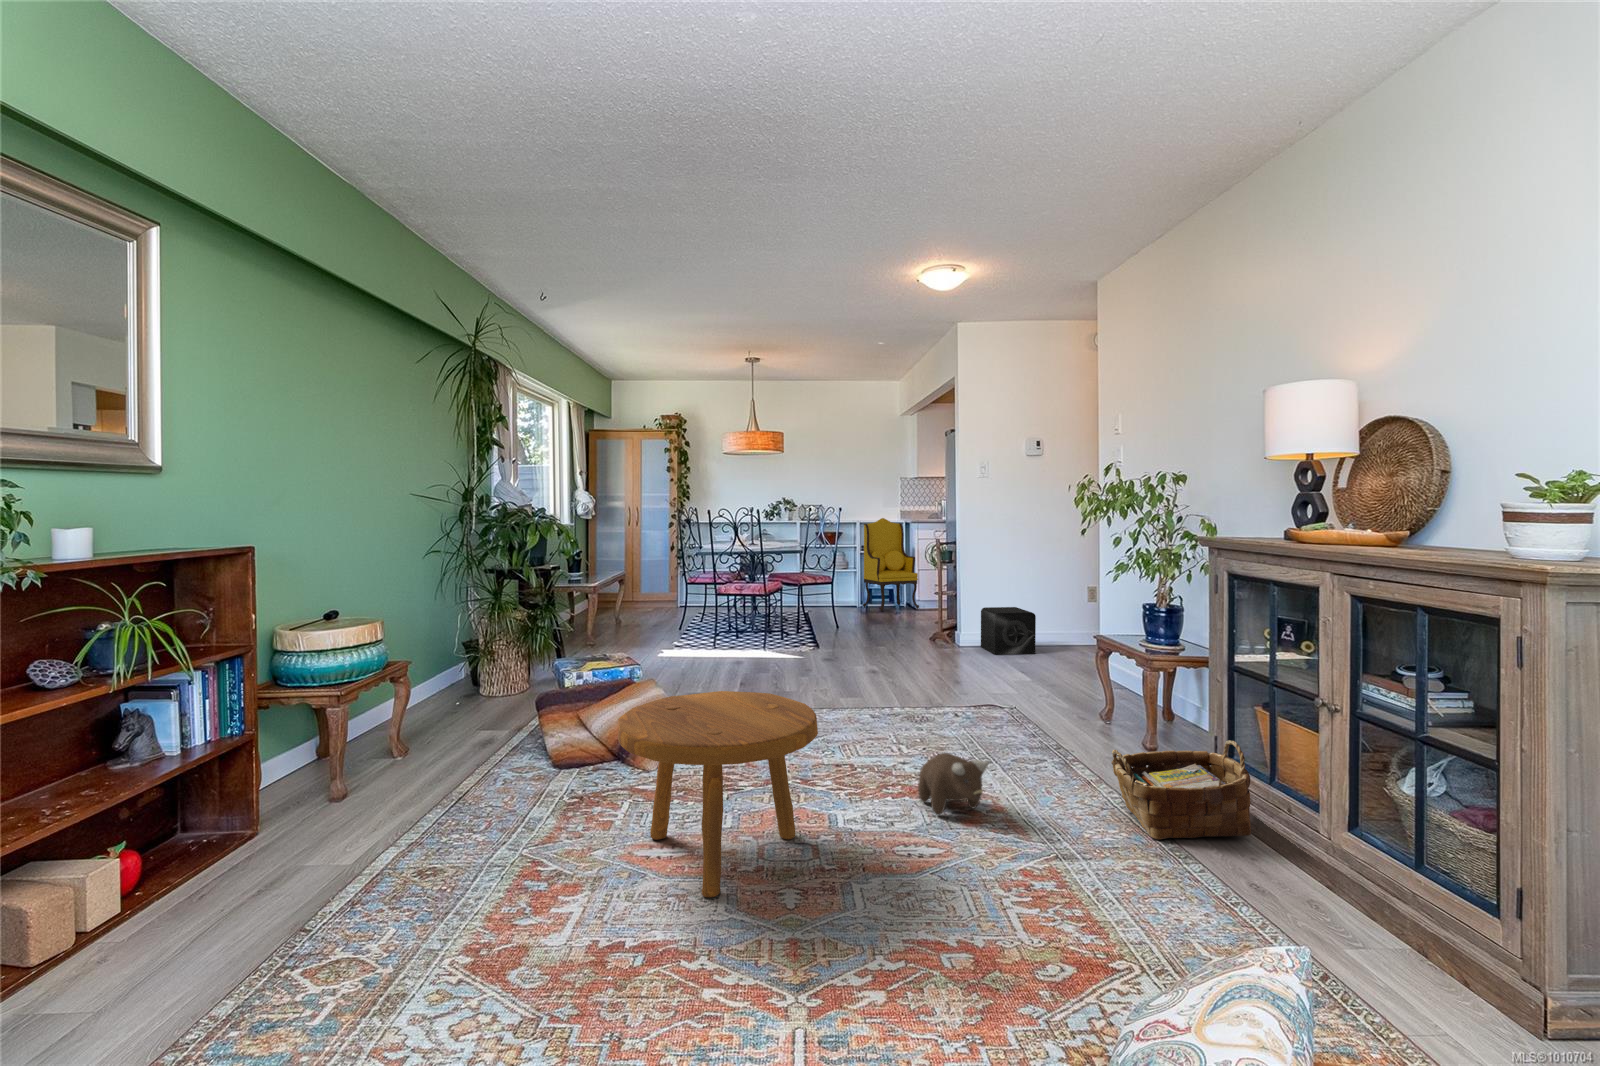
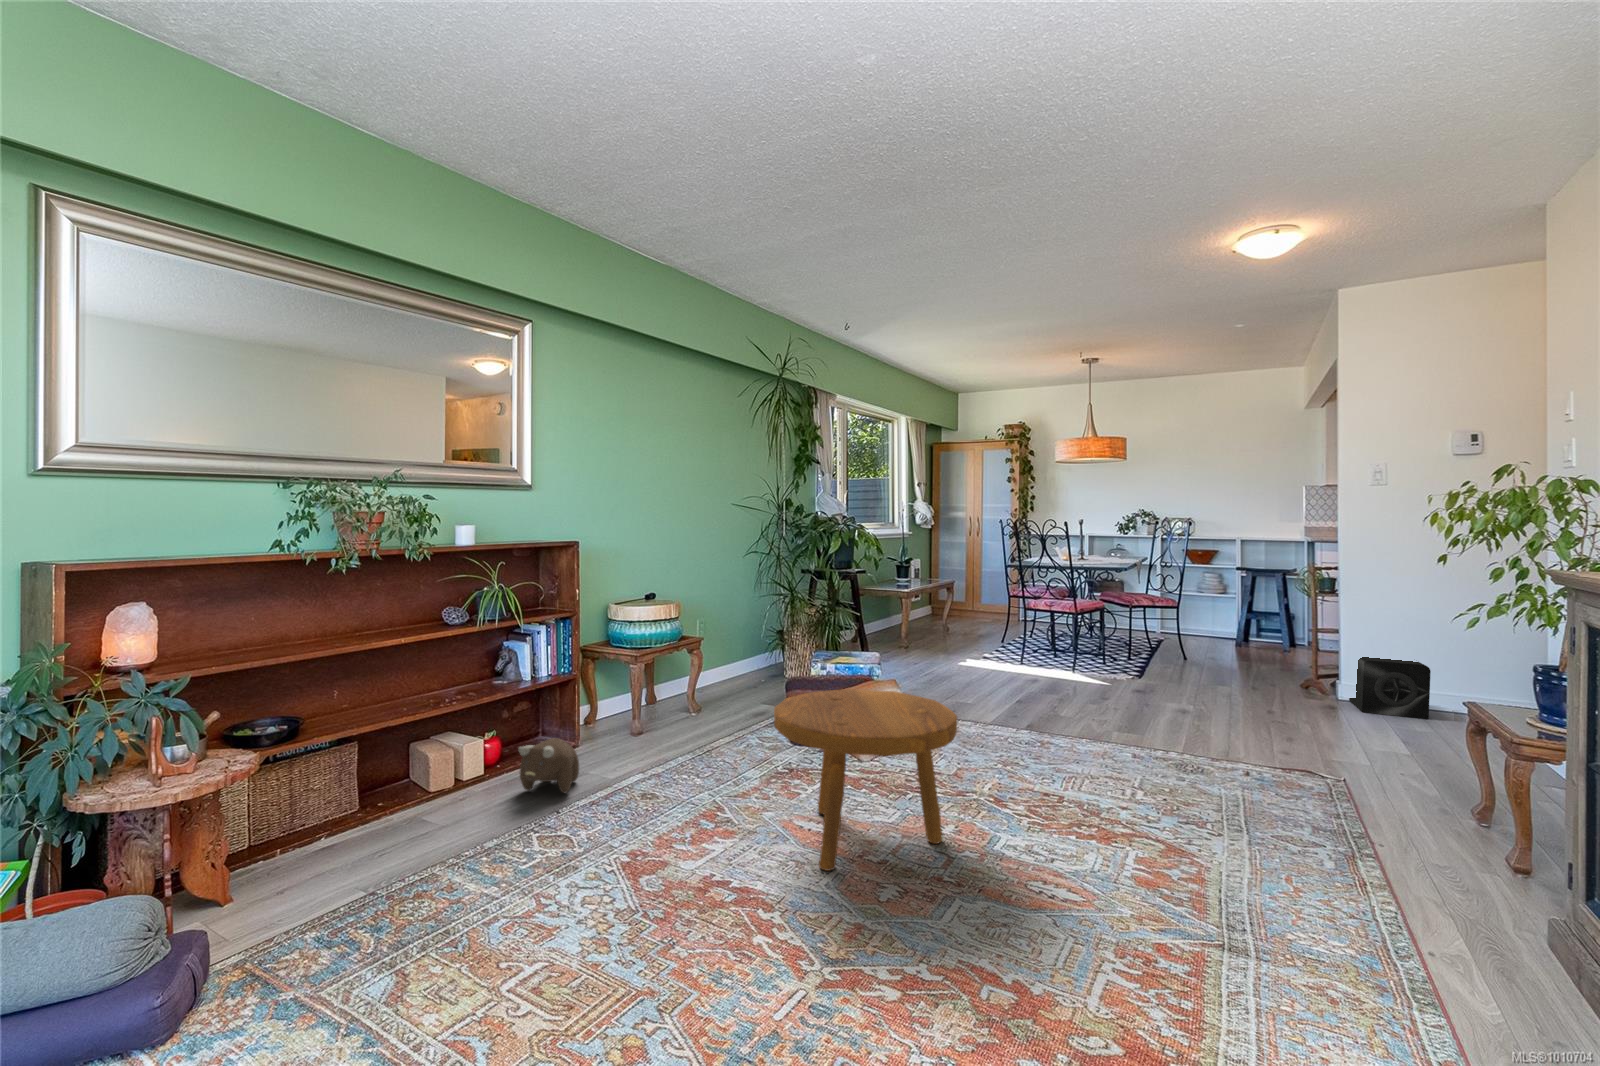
armchair: present [863,518,919,612] -> none [1227,538,1303,648]
woven basket: present [1111,740,1251,839] -> none [1346,838,1565,1003]
plush toy: present [918,753,988,815] -> present [519,738,579,793]

